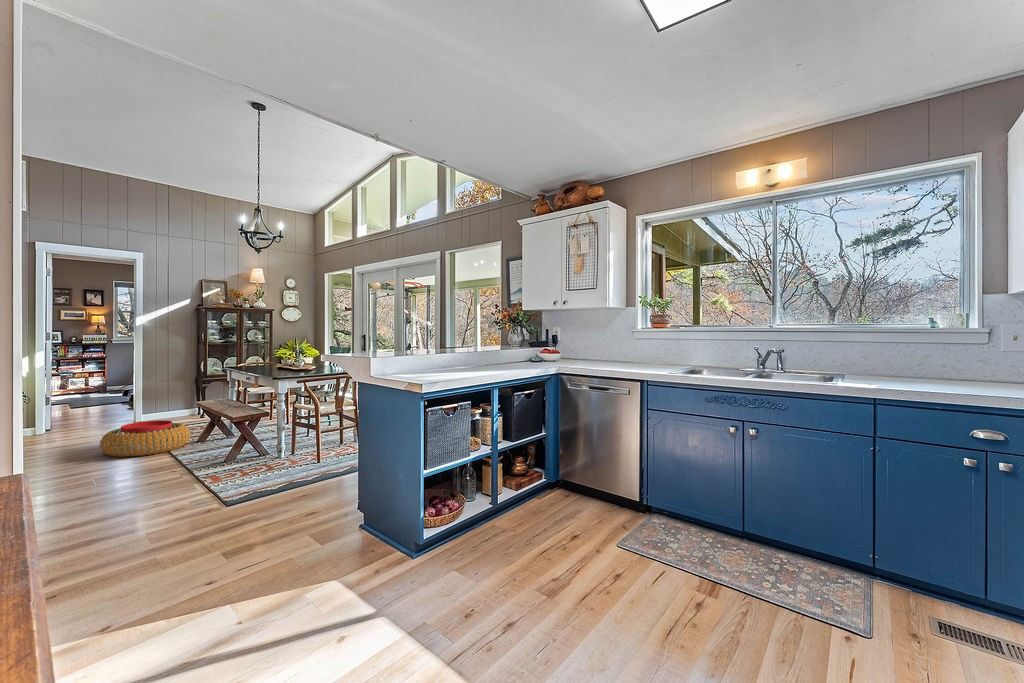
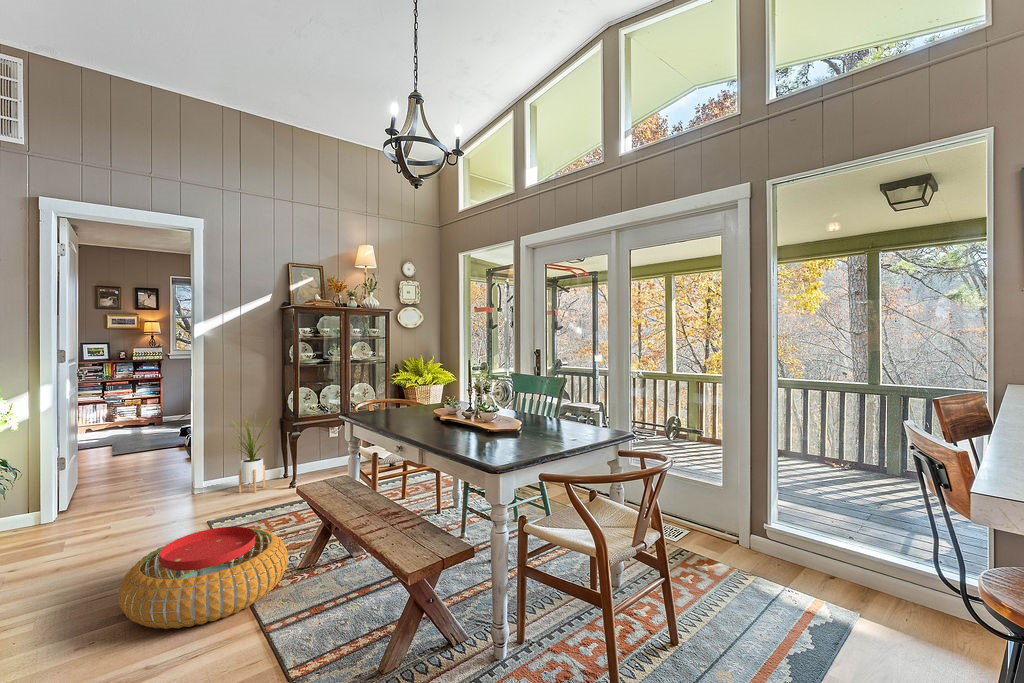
house plant: none [159,371,191,420] -> present [233,415,268,493]

